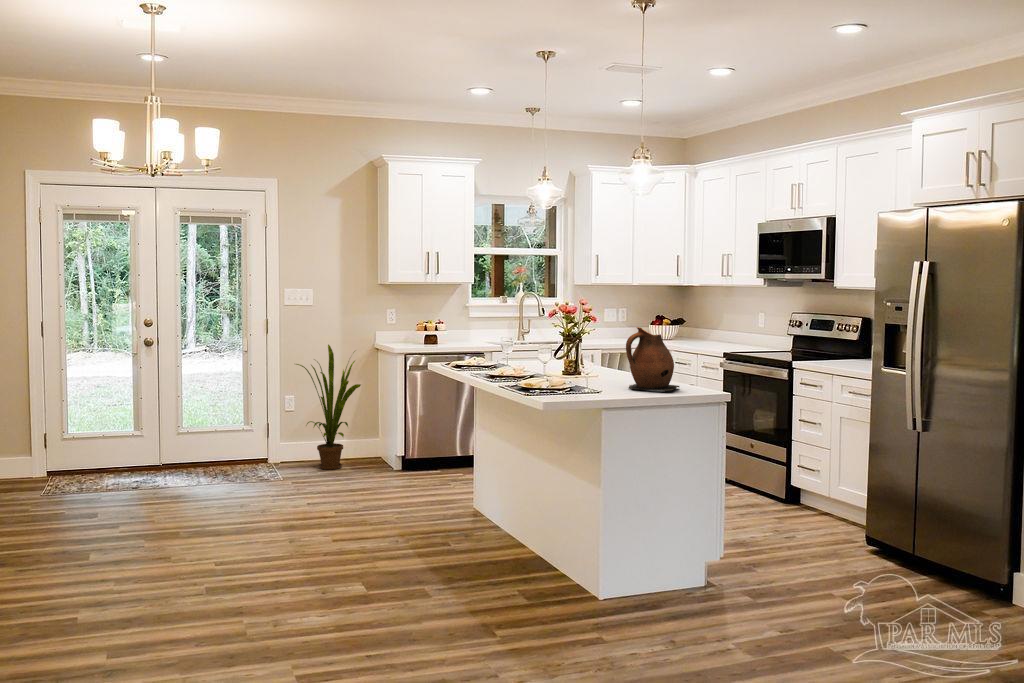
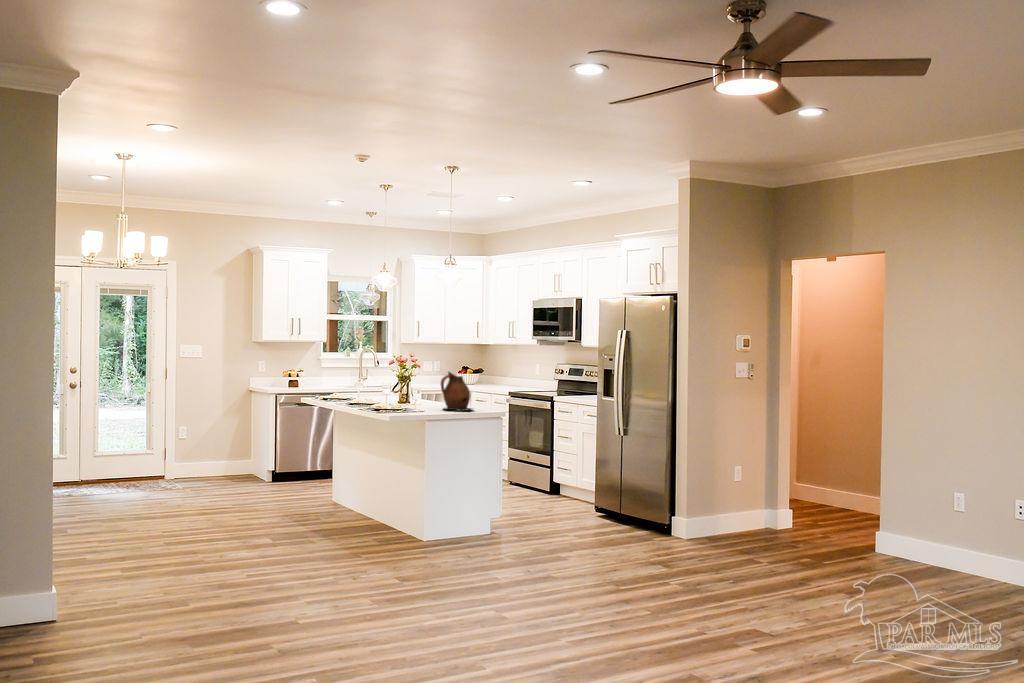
house plant: present [296,345,361,470] -> none [187,387,241,483]

